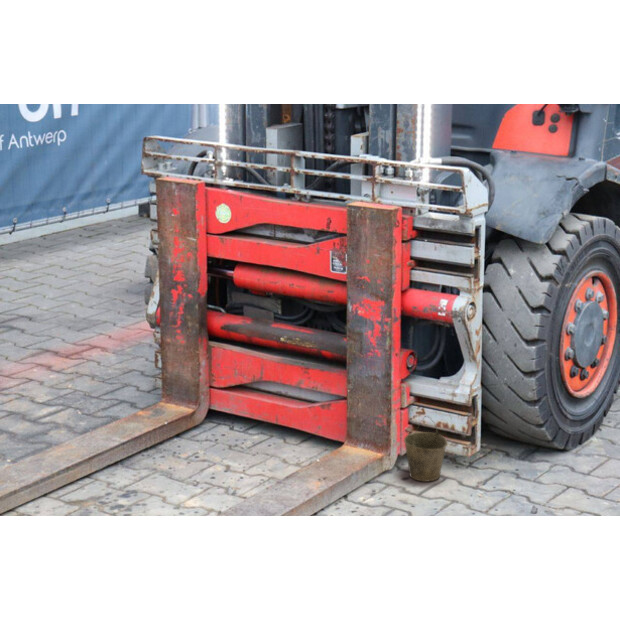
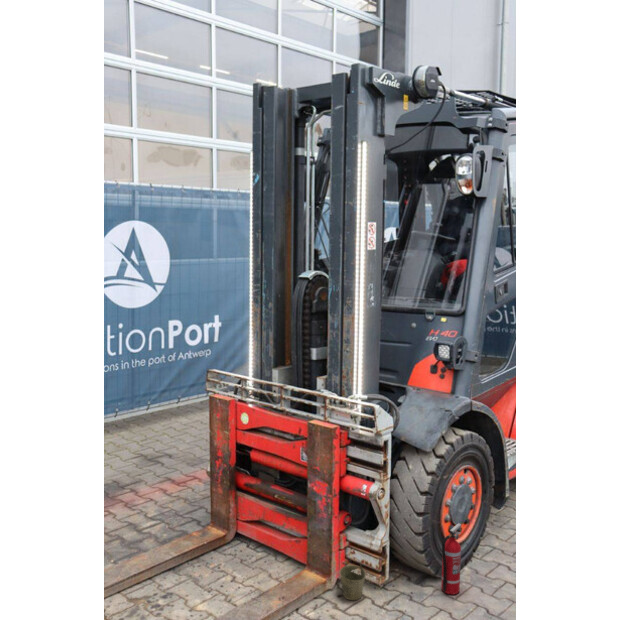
fire extinguisher: none [561,358,594,466] -> present [441,523,461,594]

